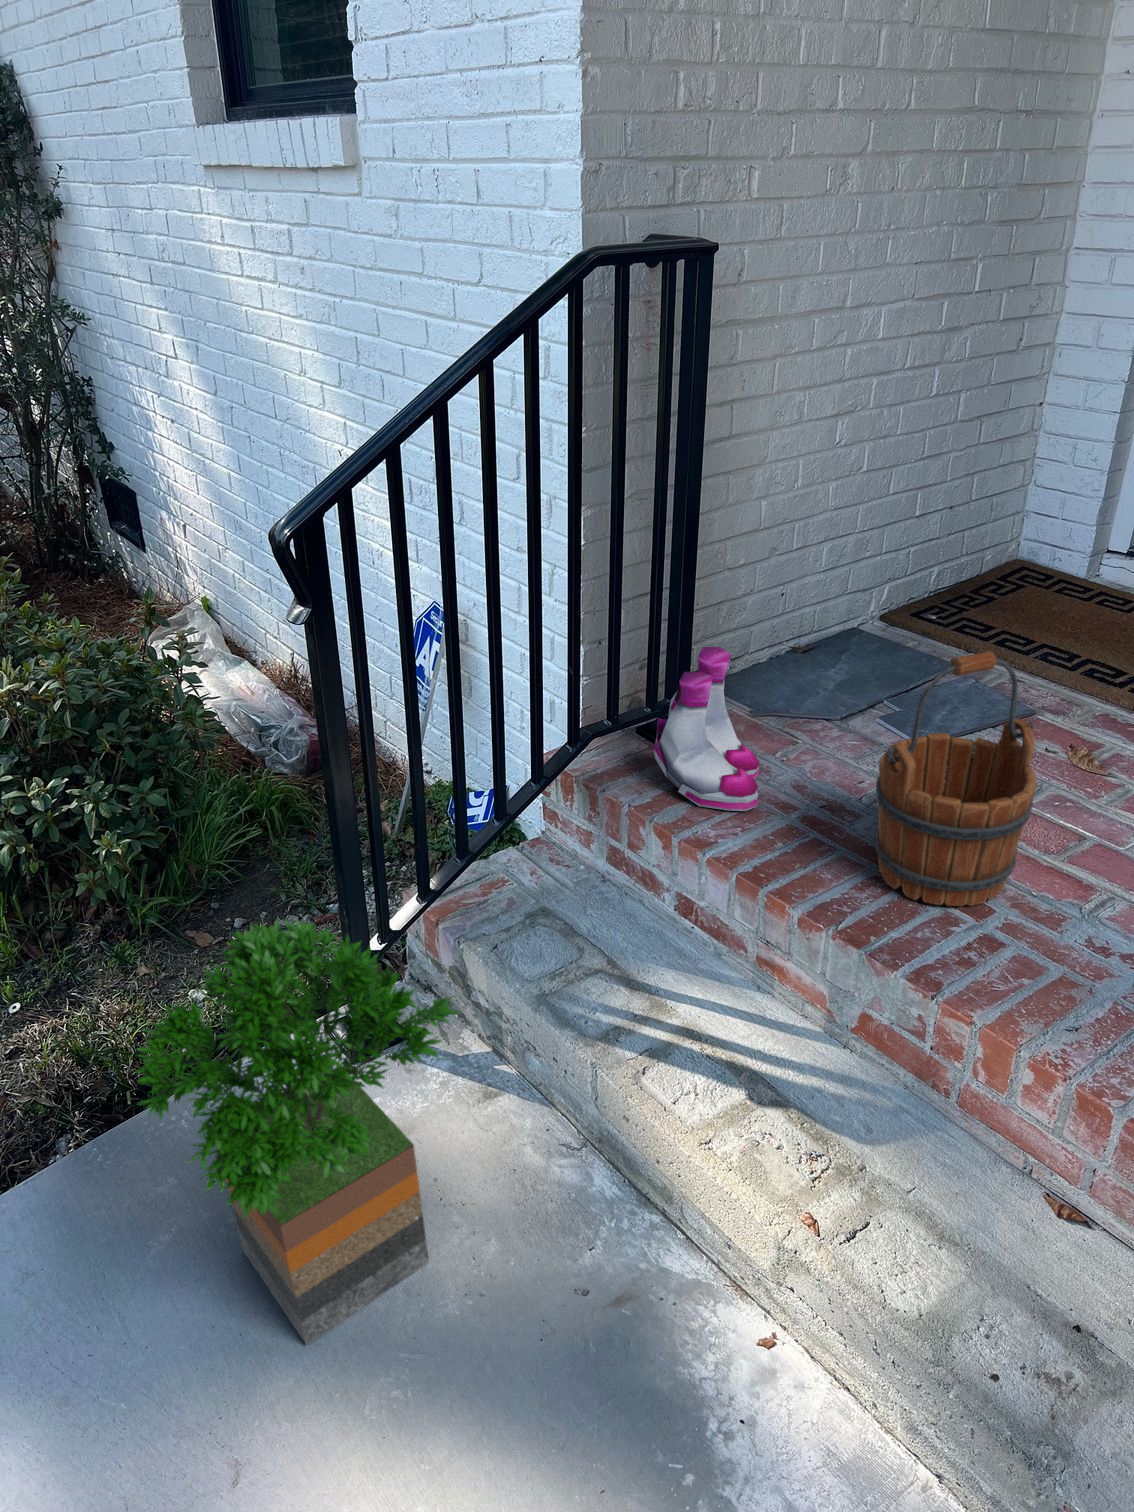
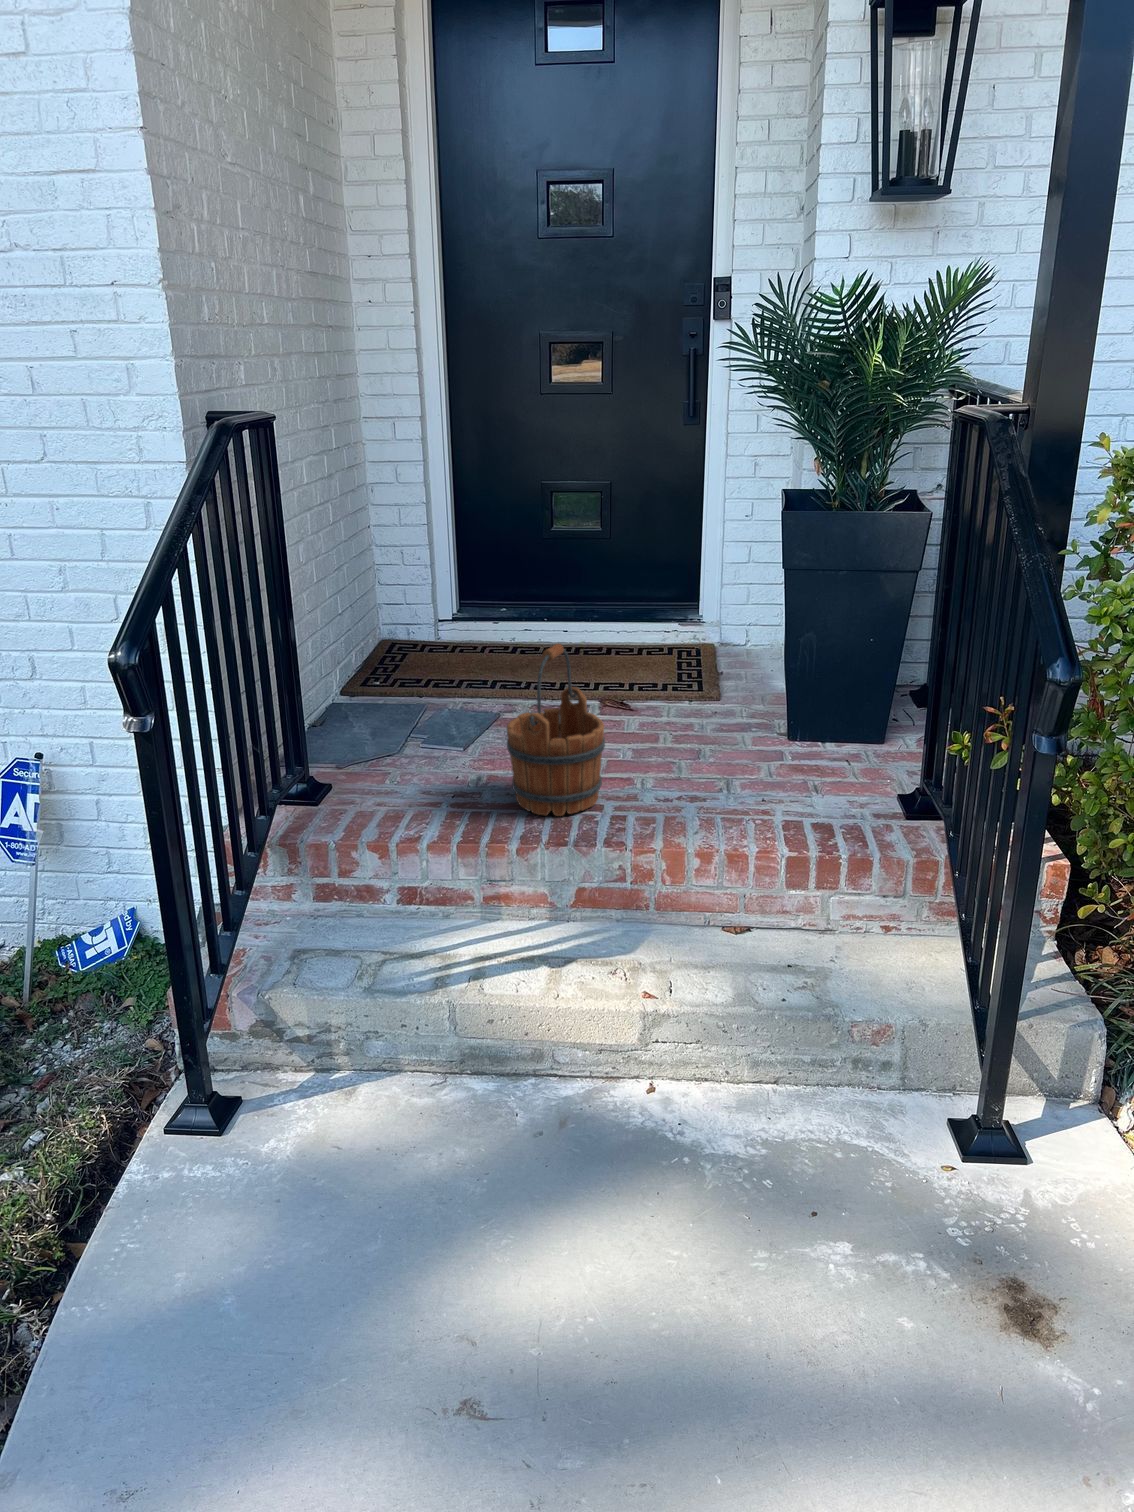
boots: present [654,647,760,811] -> none [304,708,418,823]
potted tree: present [136,919,460,1345] -> none [230,925,467,1272]

